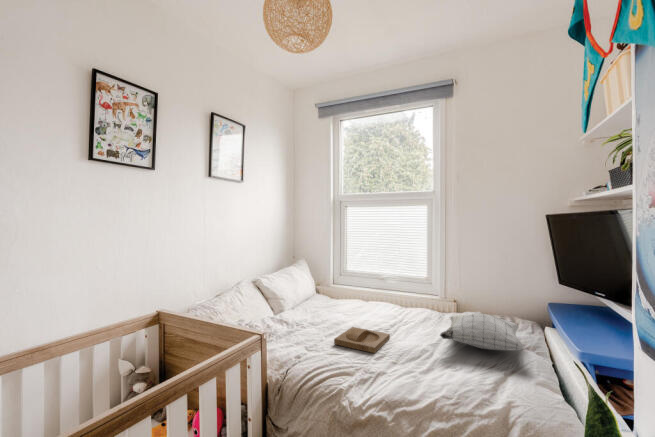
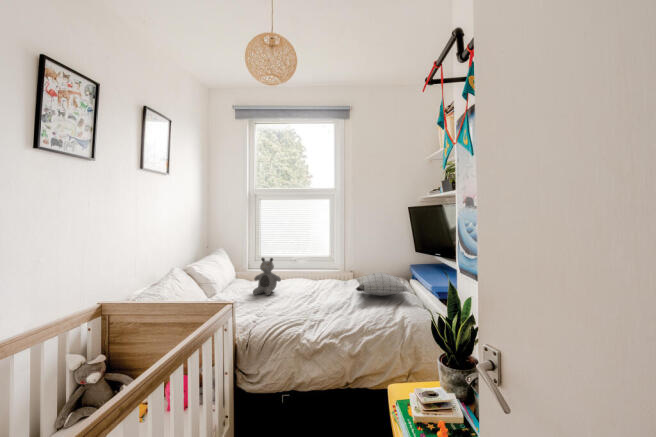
teddy bear: none [318,276,352,323] -> present [253,258,281,295]
tray: present [334,327,390,353] -> none [278,295,317,309]

